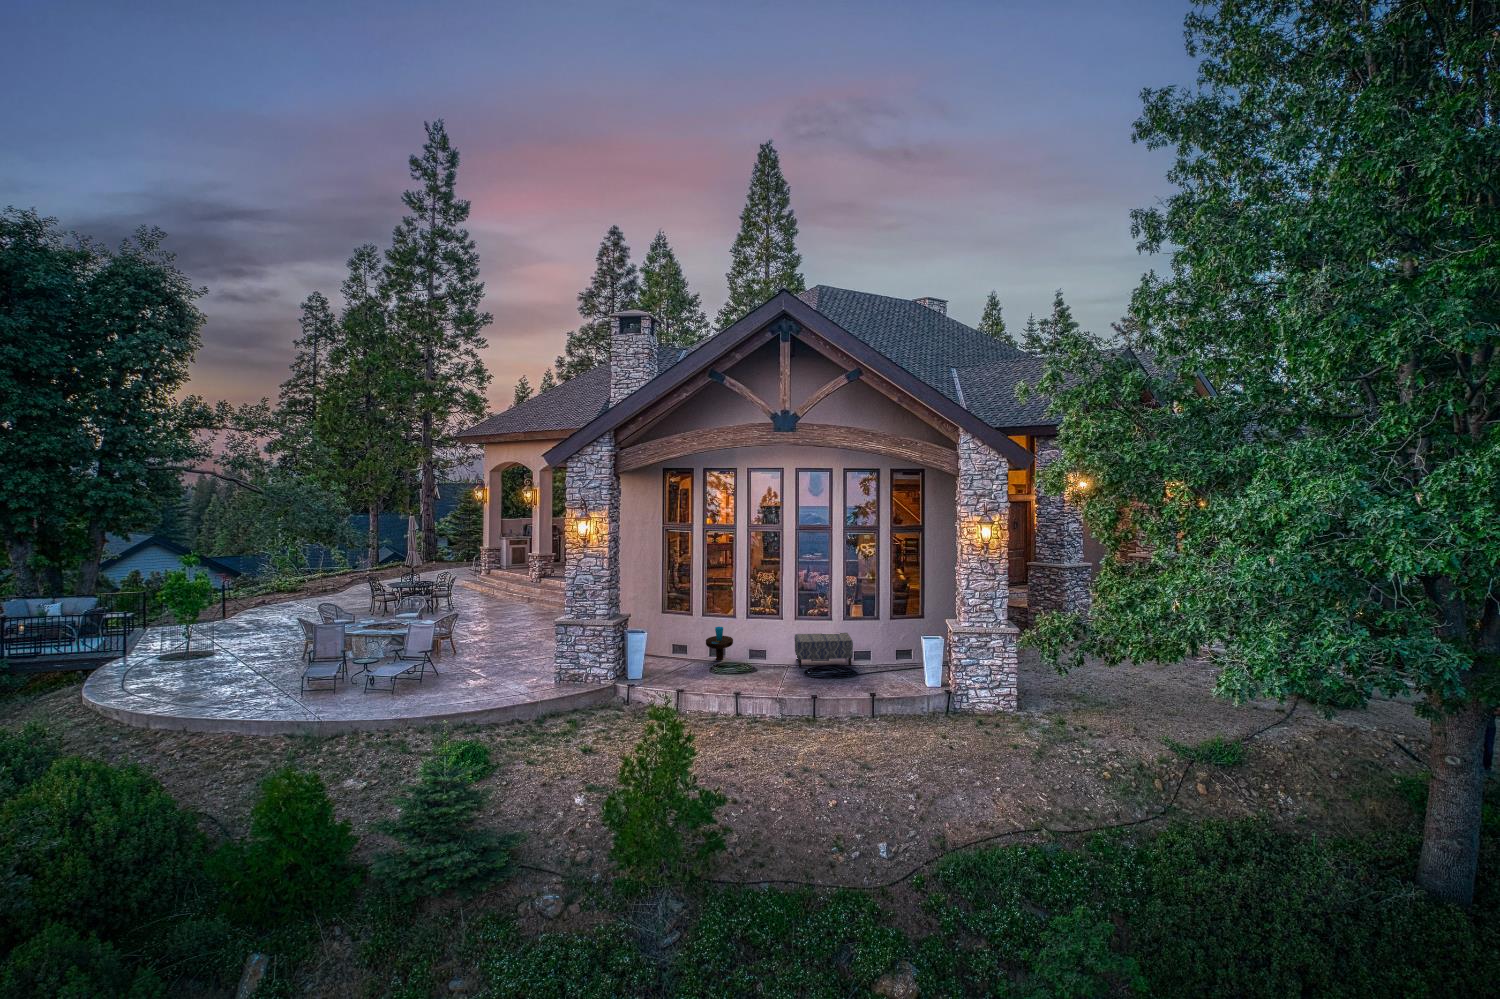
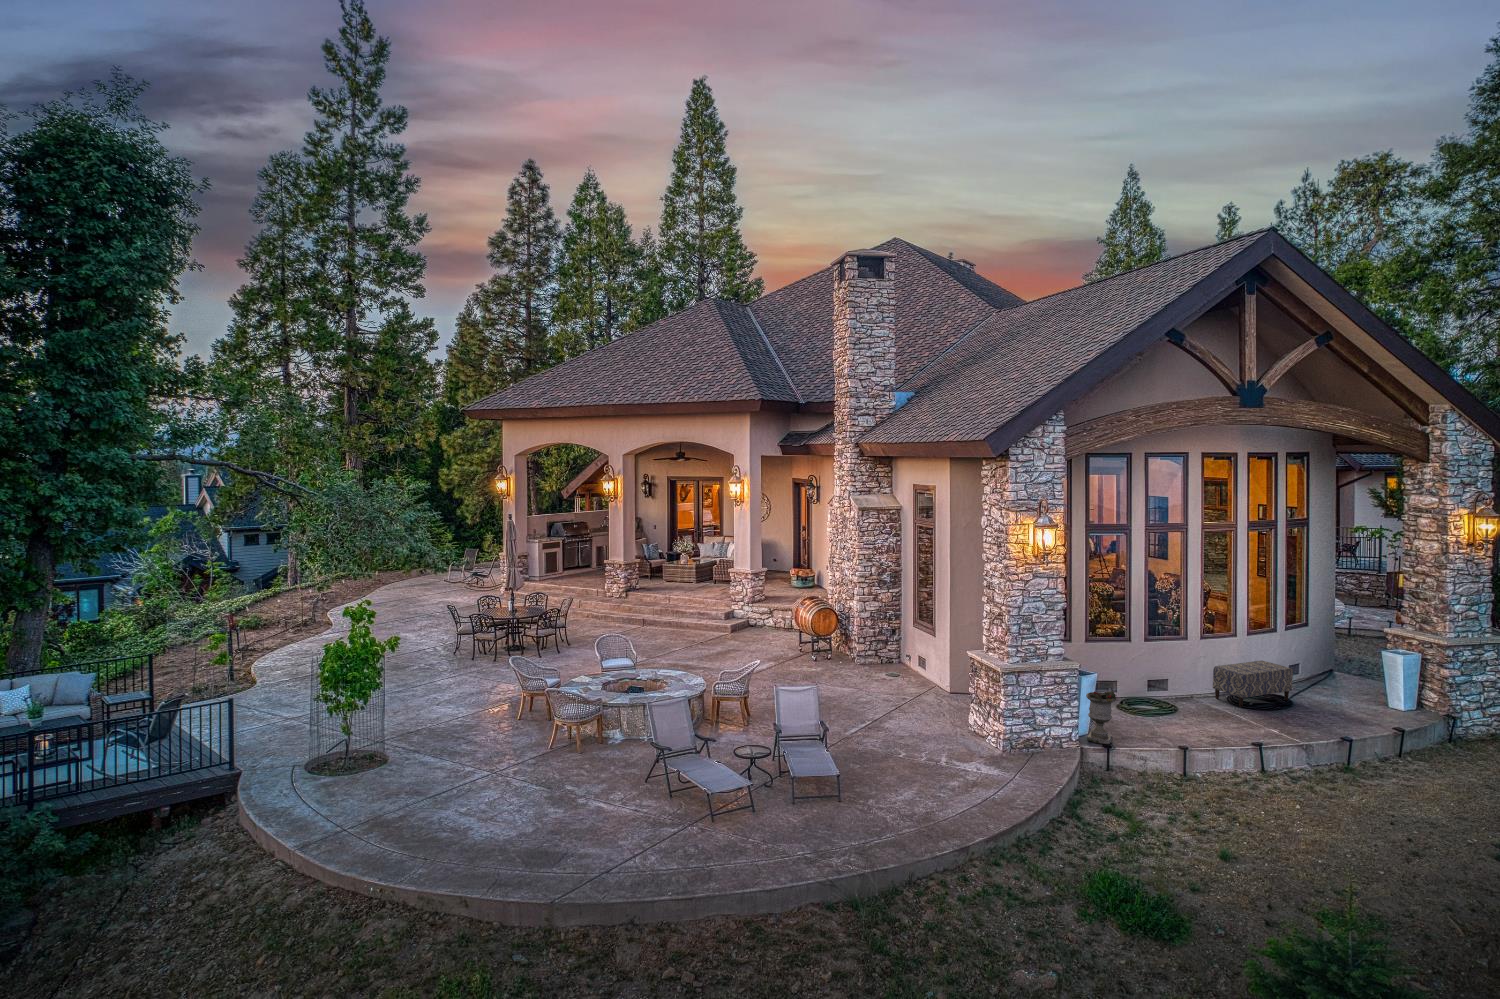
side table: present [706,627,733,661] -> none [1118,663,1159,708]
planter: none [619,643,640,681] -> present [1086,691,1116,745]

